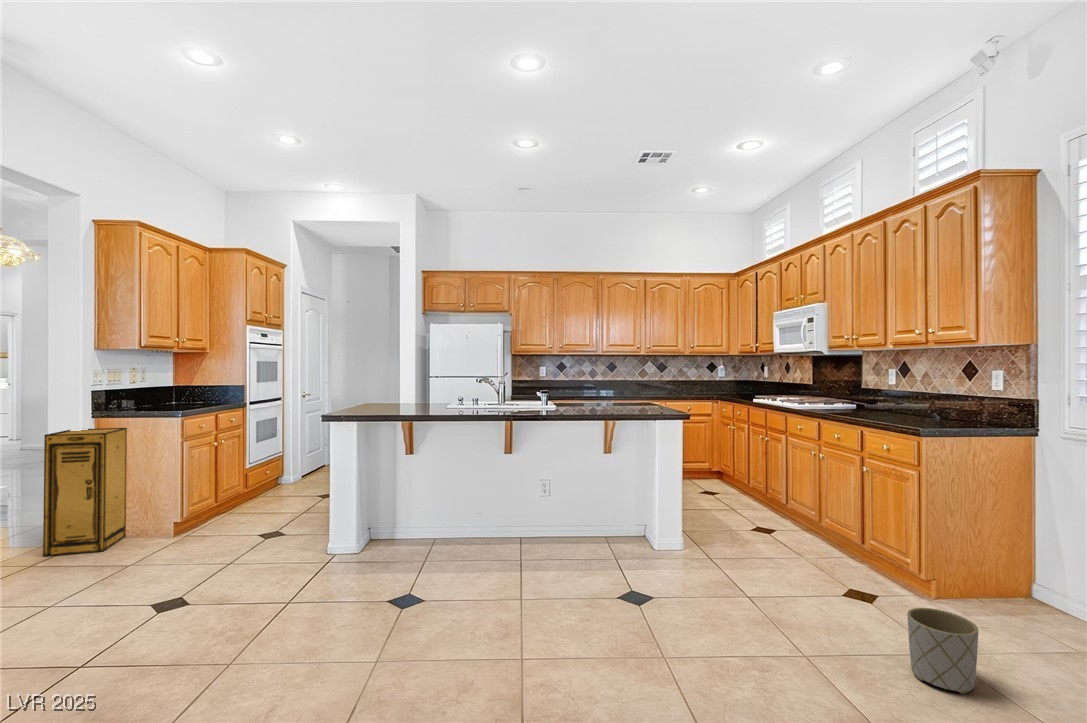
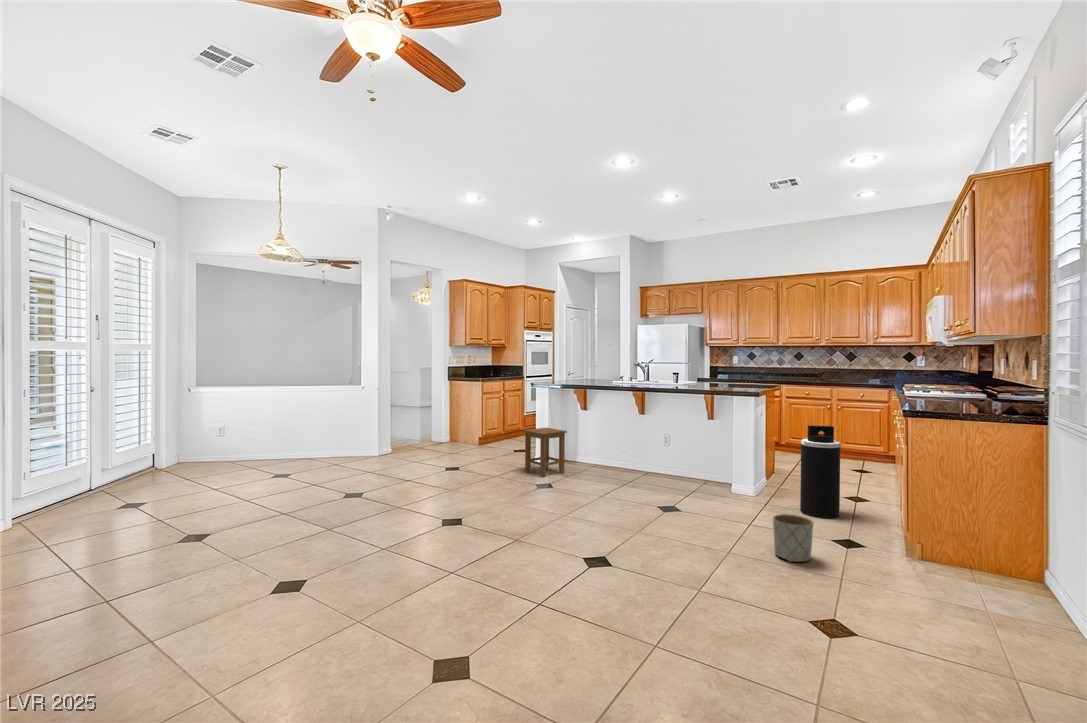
storage cabinet: present [43,428,127,557] -> none [432,386,465,446]
trash can: none [775,455,825,579] -> present [800,425,840,519]
stool: none [325,497,408,598] -> present [523,428,567,477]

